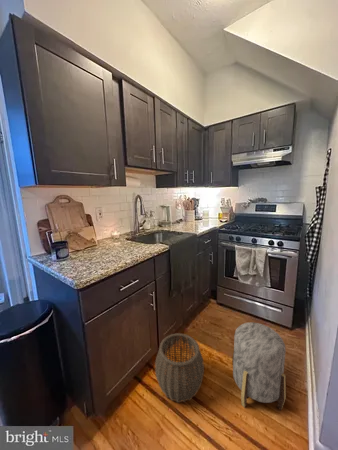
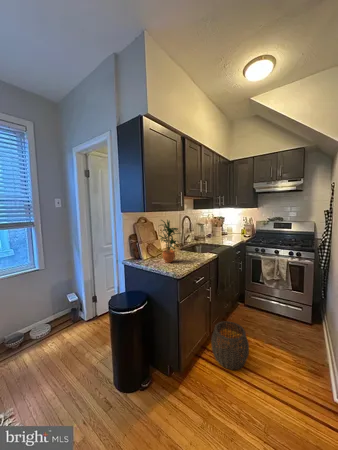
potted plant: none [68,196,106,259] -> present [159,220,179,263]
stool: present [232,323,286,410] -> none [268,312,313,376]

